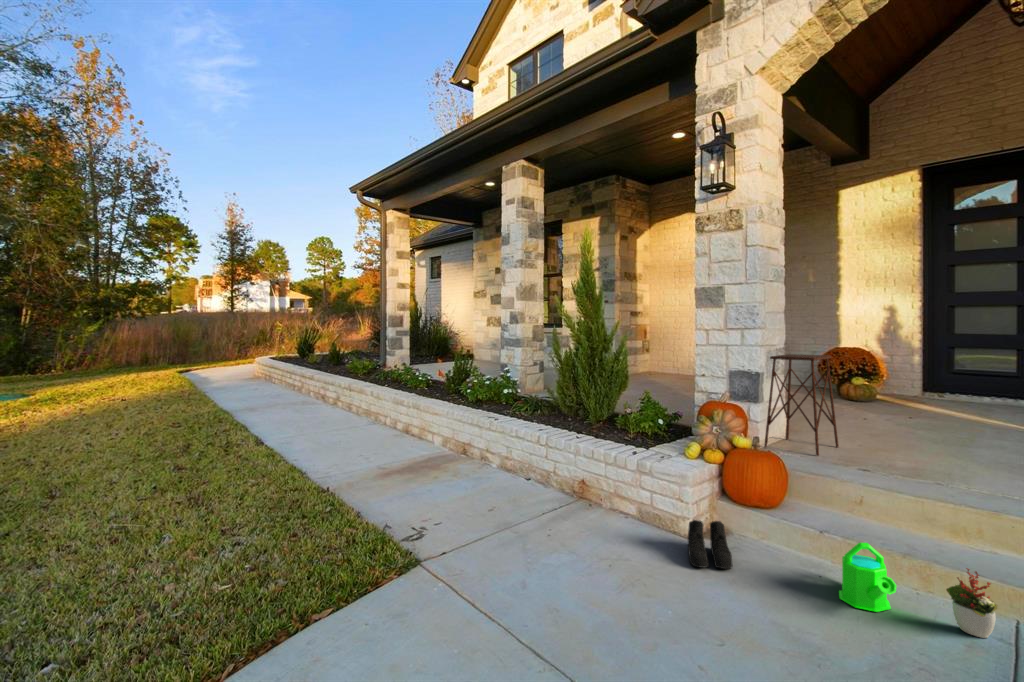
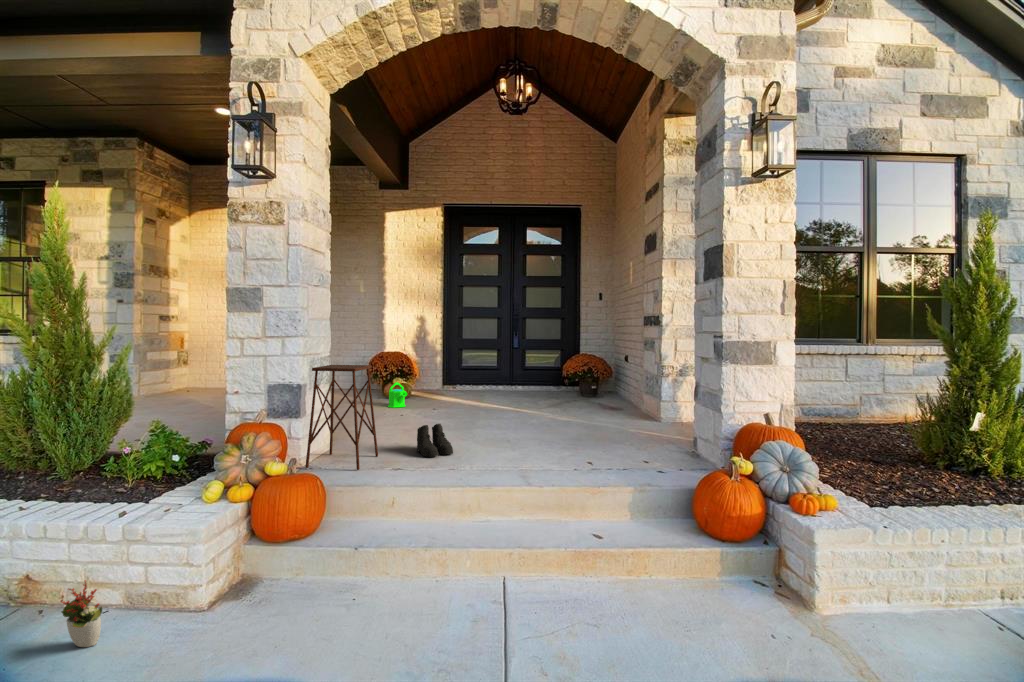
boots: present [688,520,733,569] -> present [417,424,453,457]
watering can: present [839,543,897,612] -> present [388,382,407,408]
decorative plant: present [946,568,997,638] -> present [60,580,102,647]

